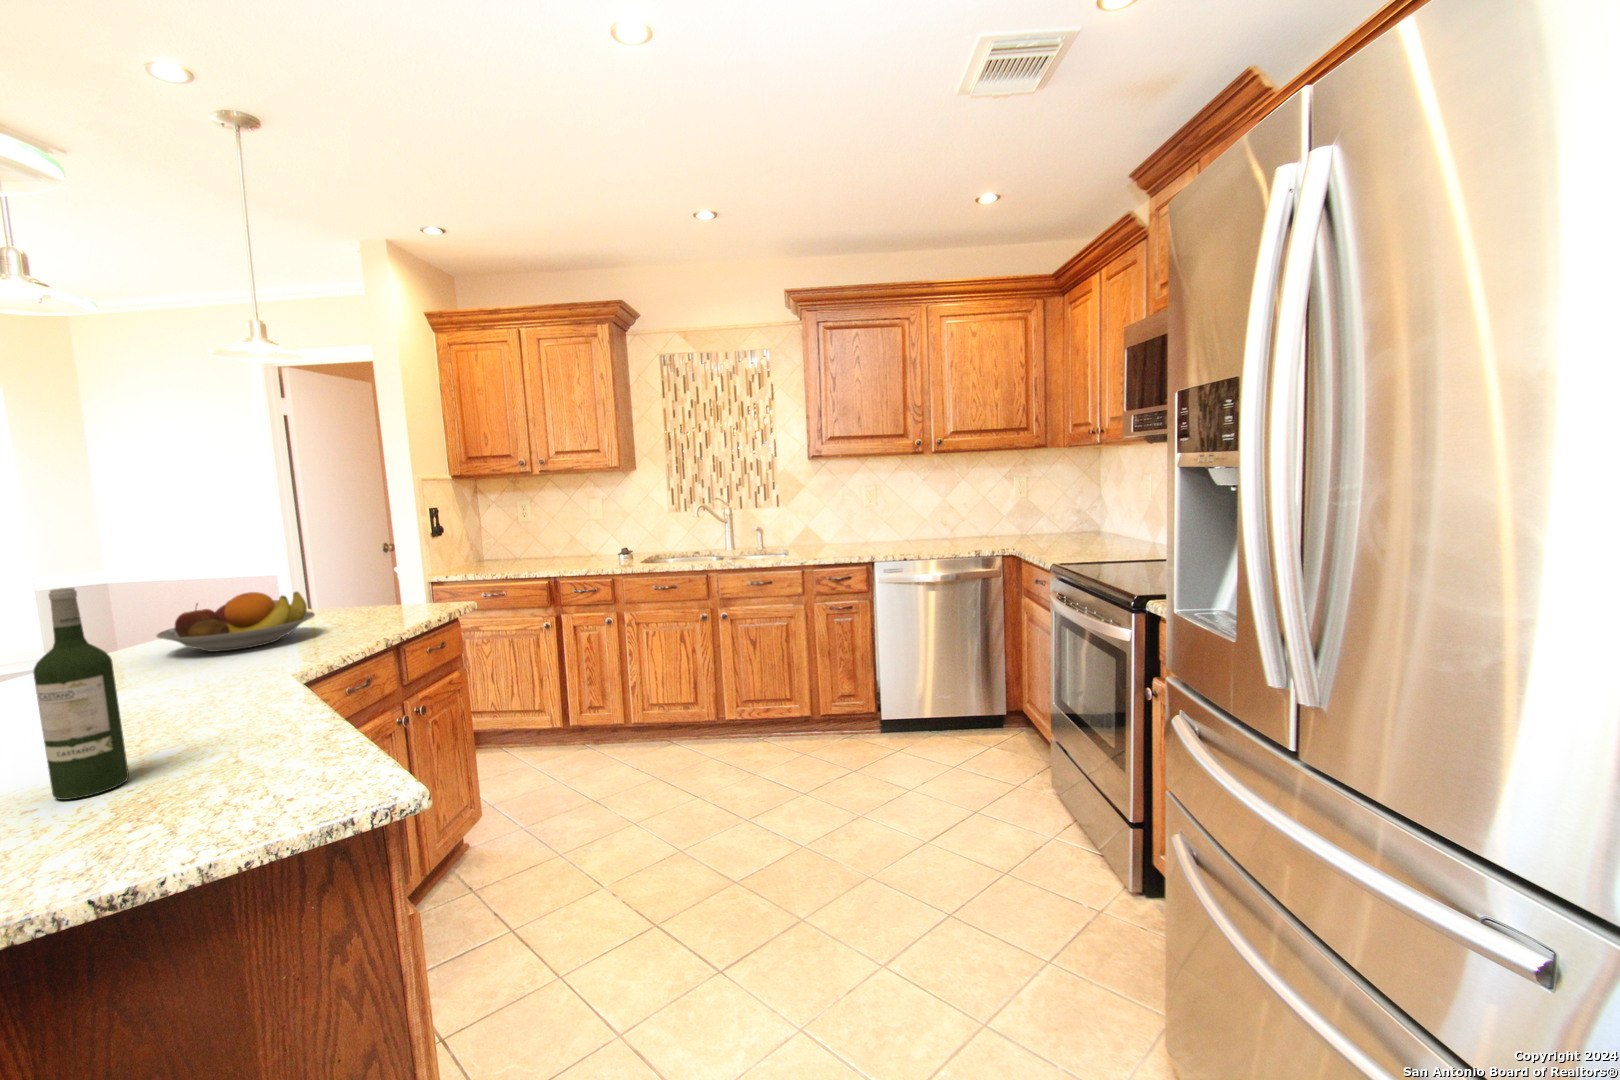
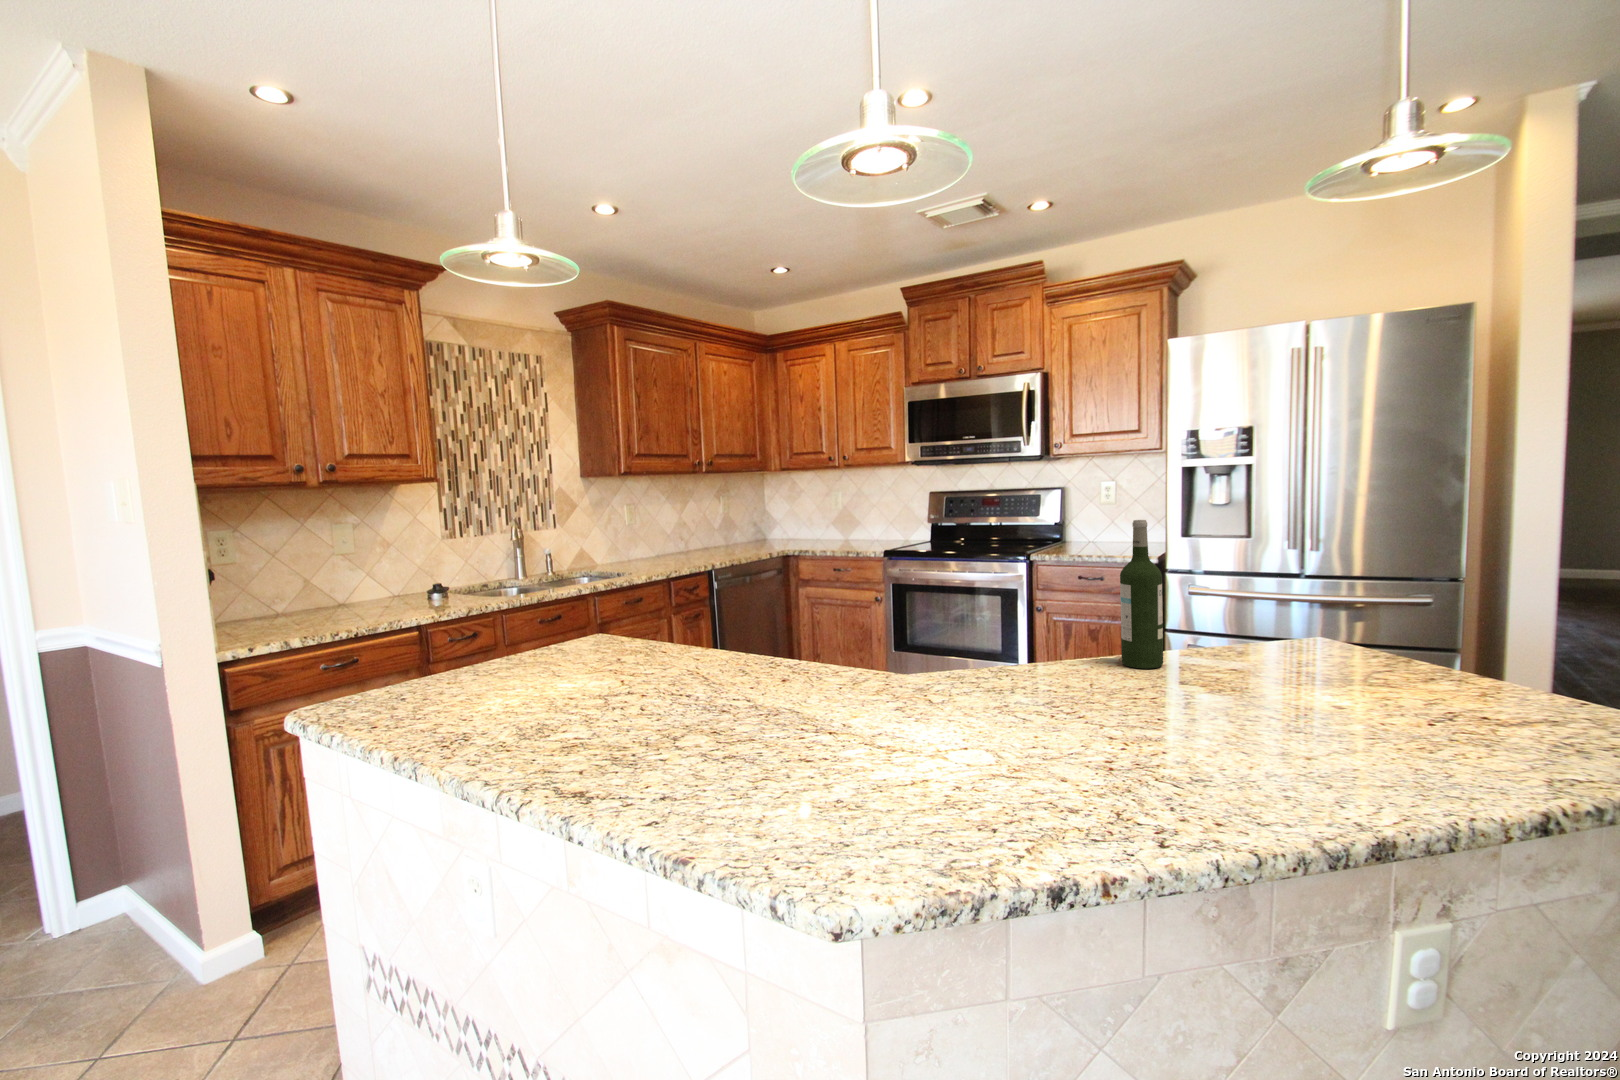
fruit bowl: present [157,592,315,652] -> none [528,605,698,692]

